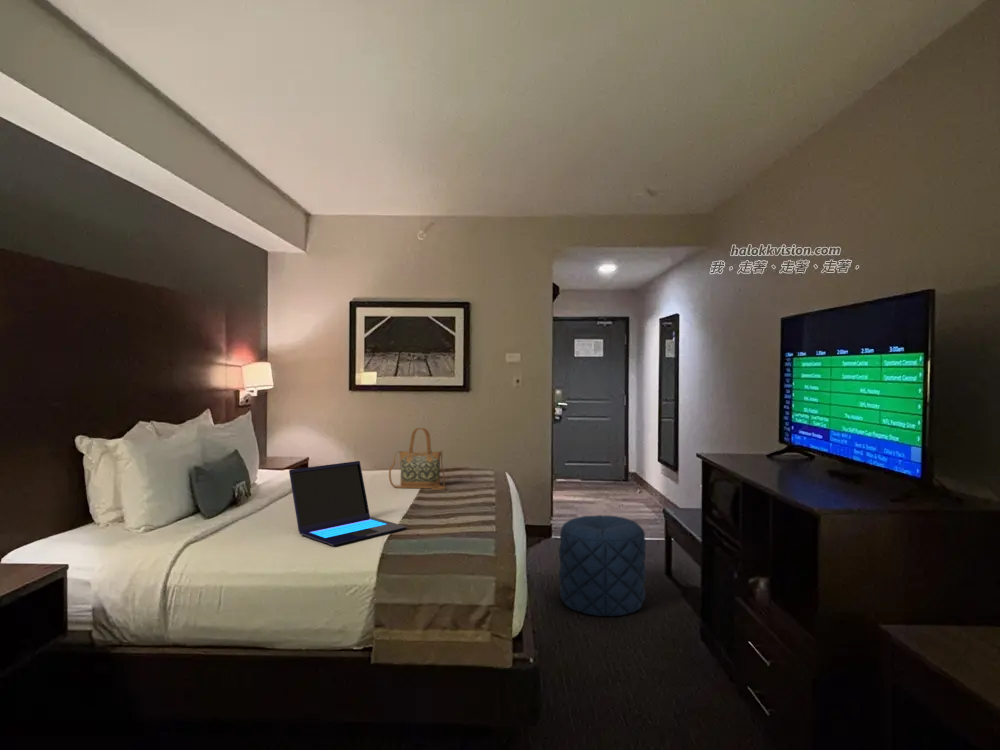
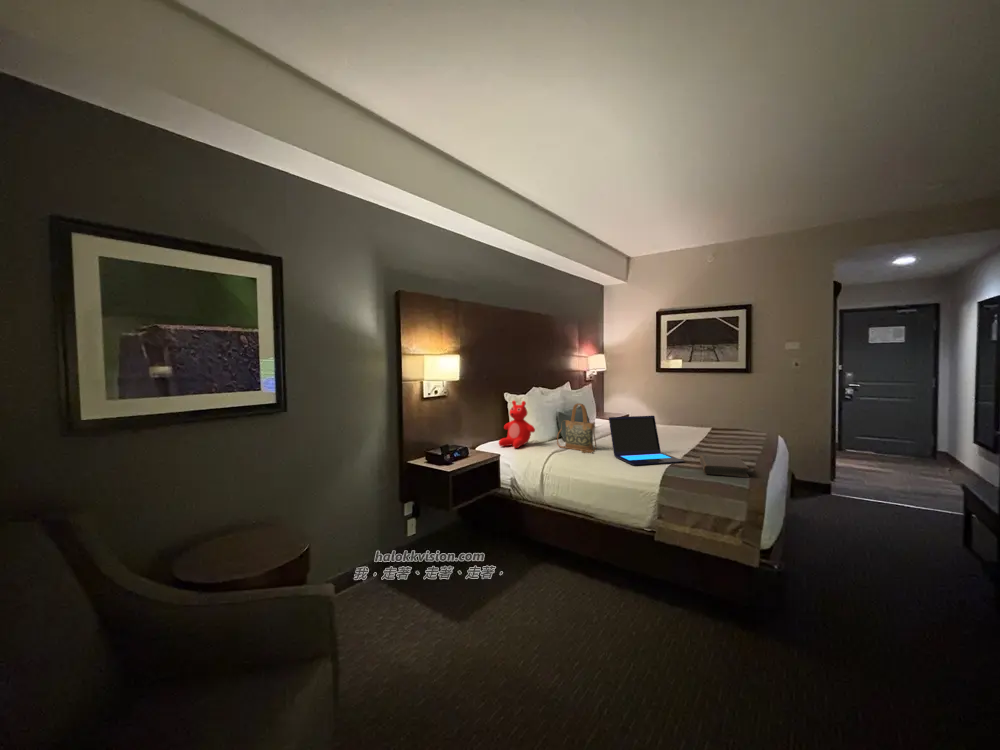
handbag: present [389,428,446,490] -> present [557,404,596,453]
teddy bear: none [62,450,146,544] -> present [499,401,535,448]
book: none [426,512,492,544] -> present [699,456,749,478]
pouf: present [559,515,646,616] -> none [828,478,926,568]

